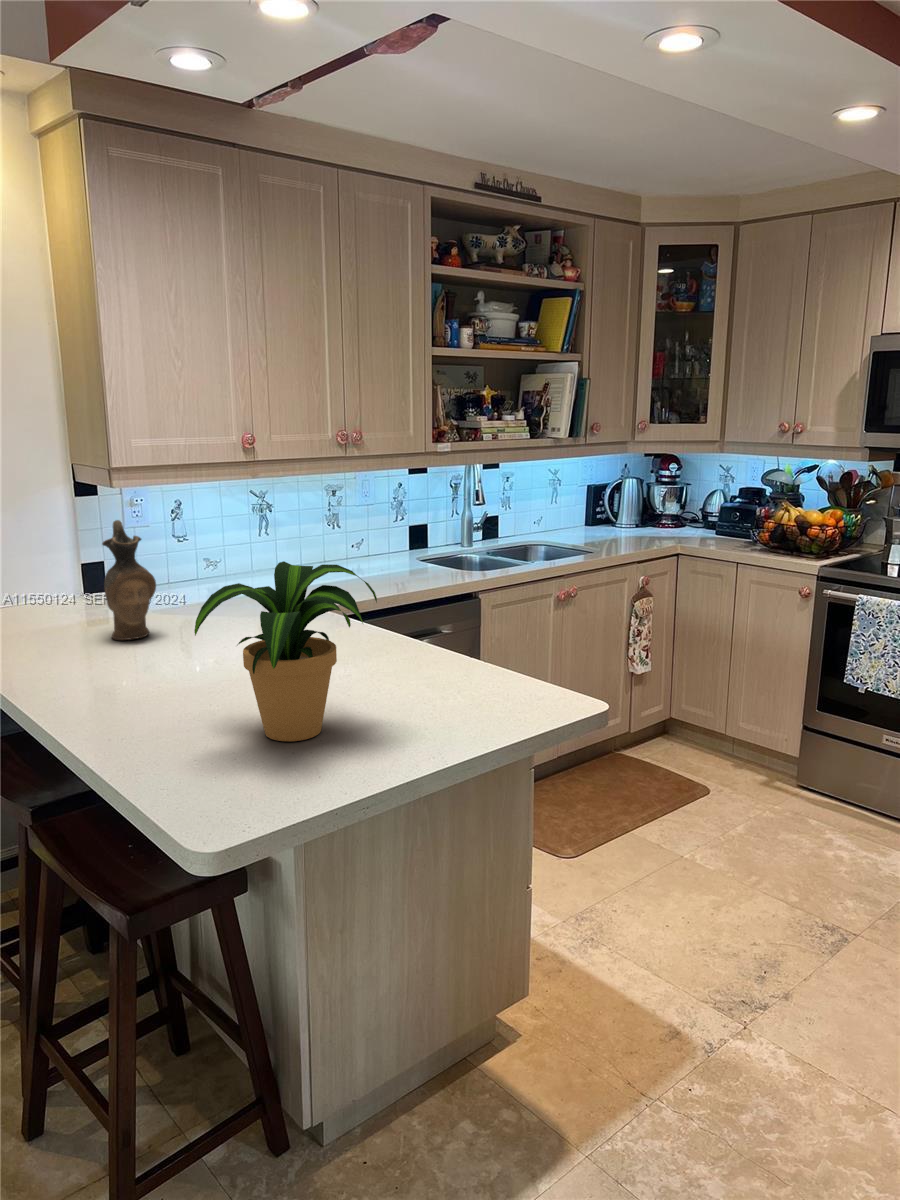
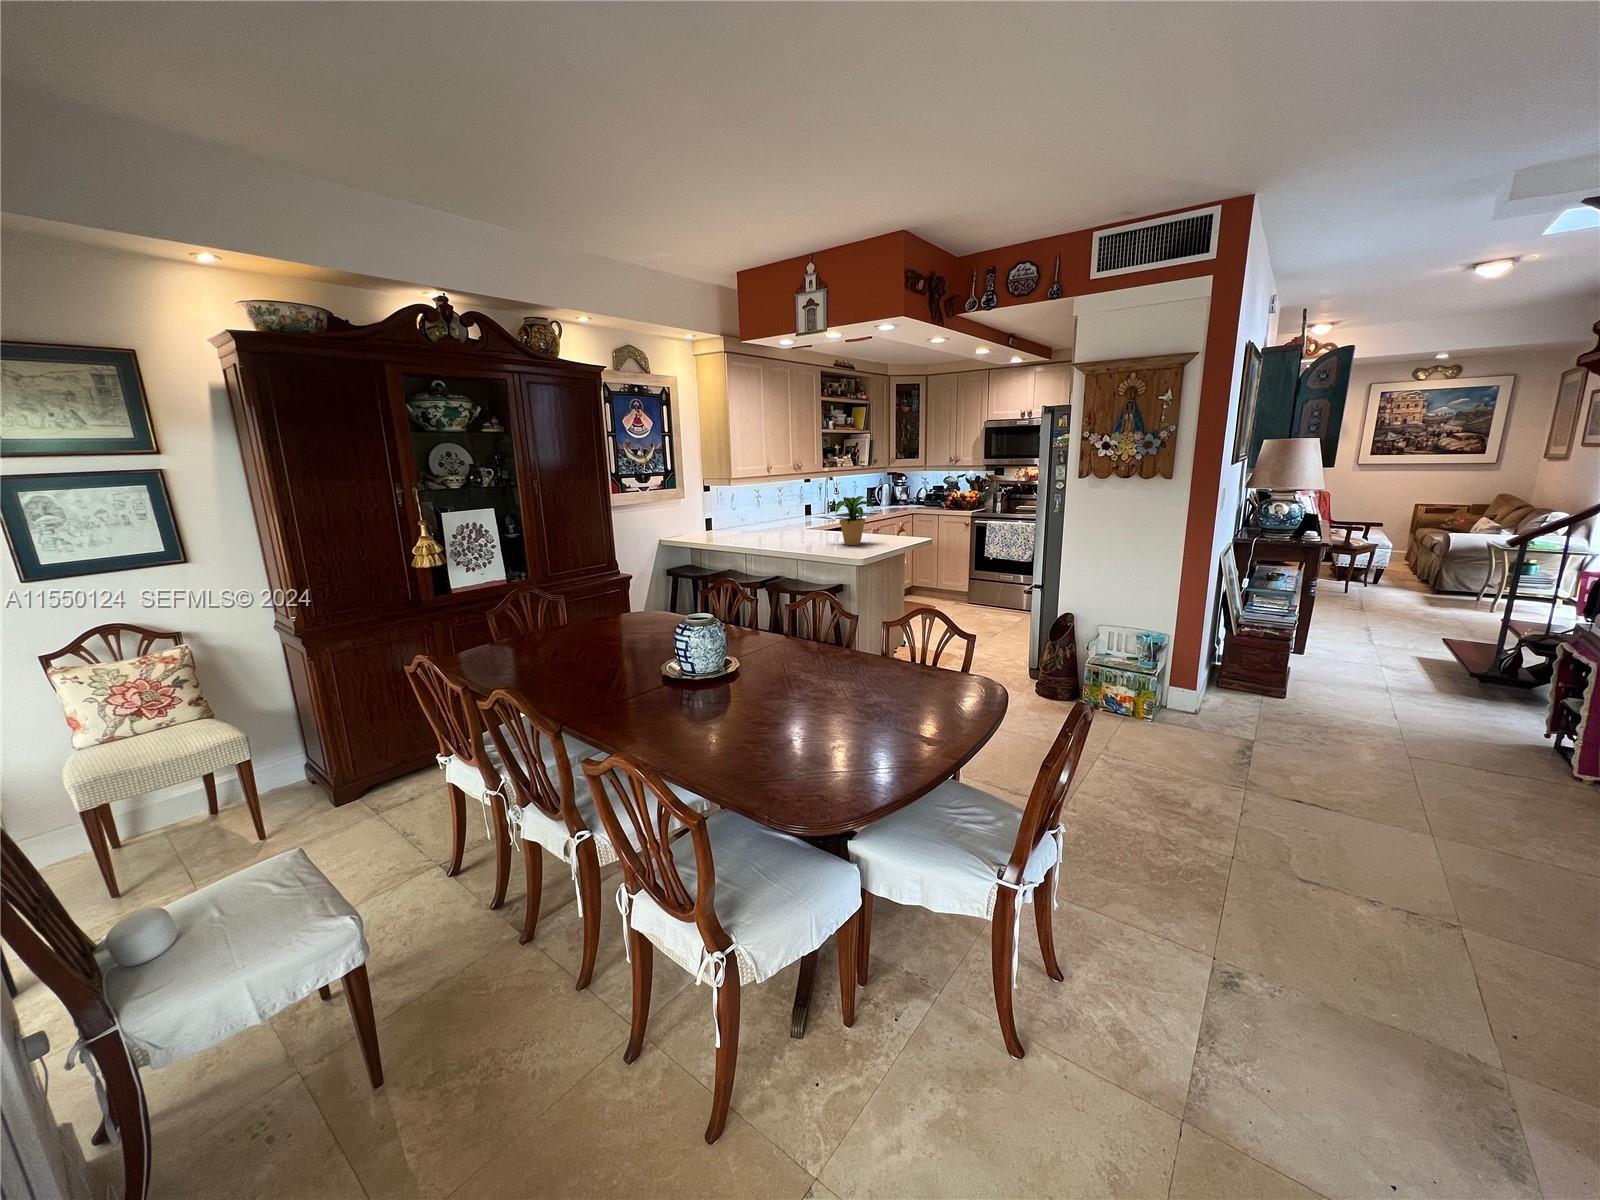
ceramic pitcher: present [102,520,156,640] -> none [748,495,767,536]

